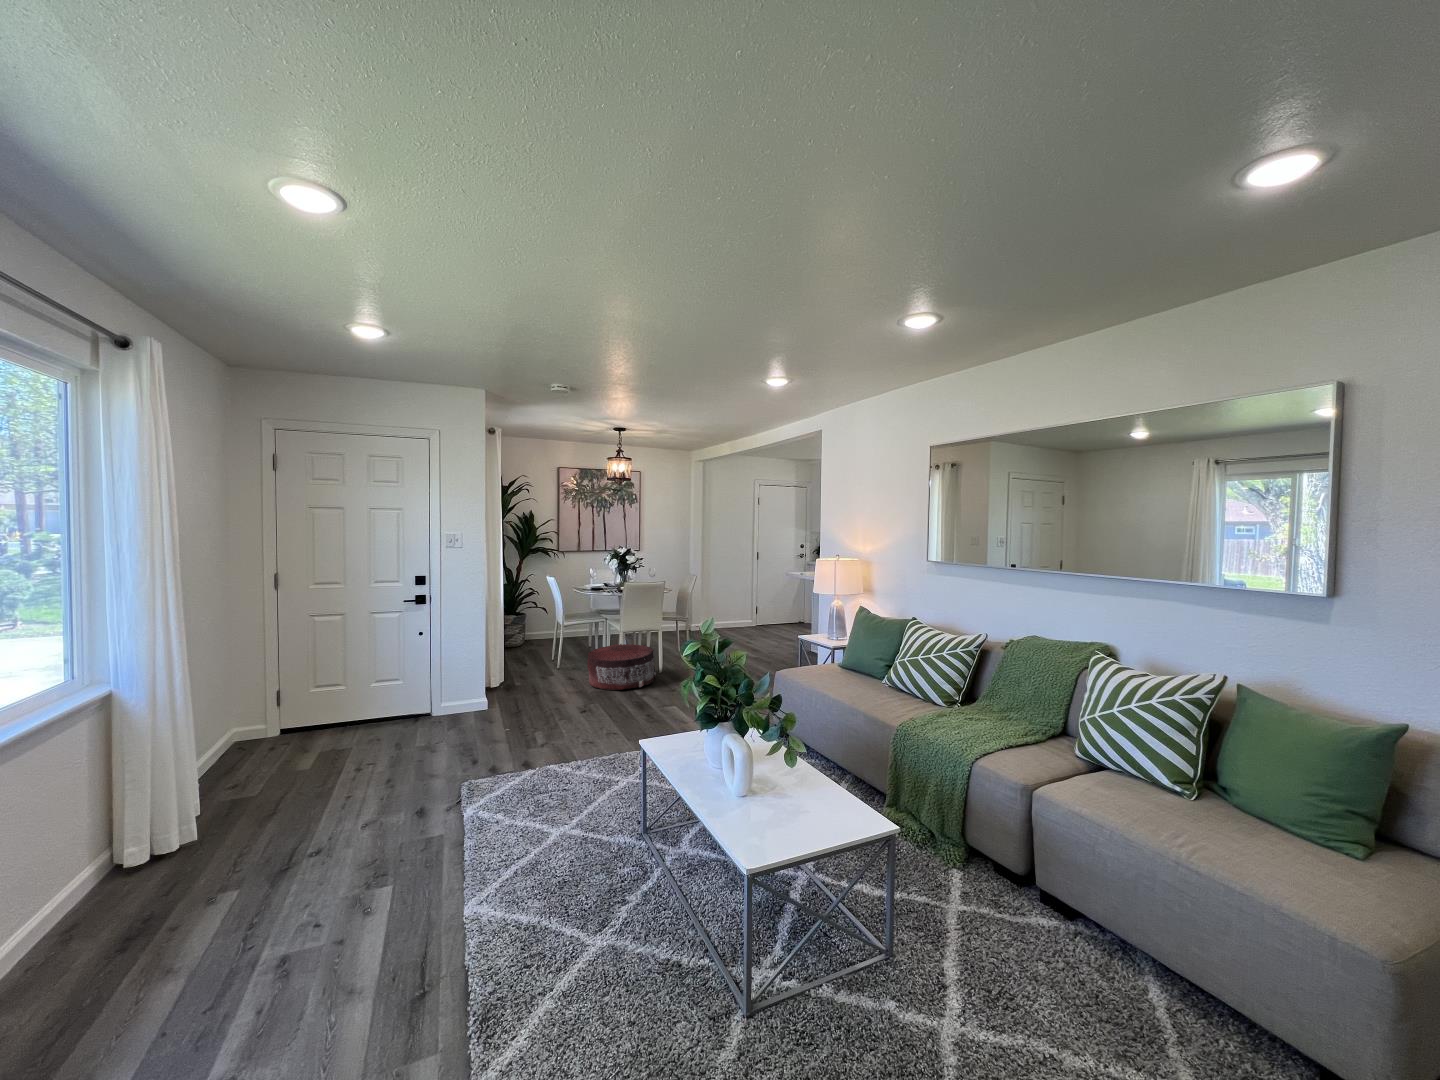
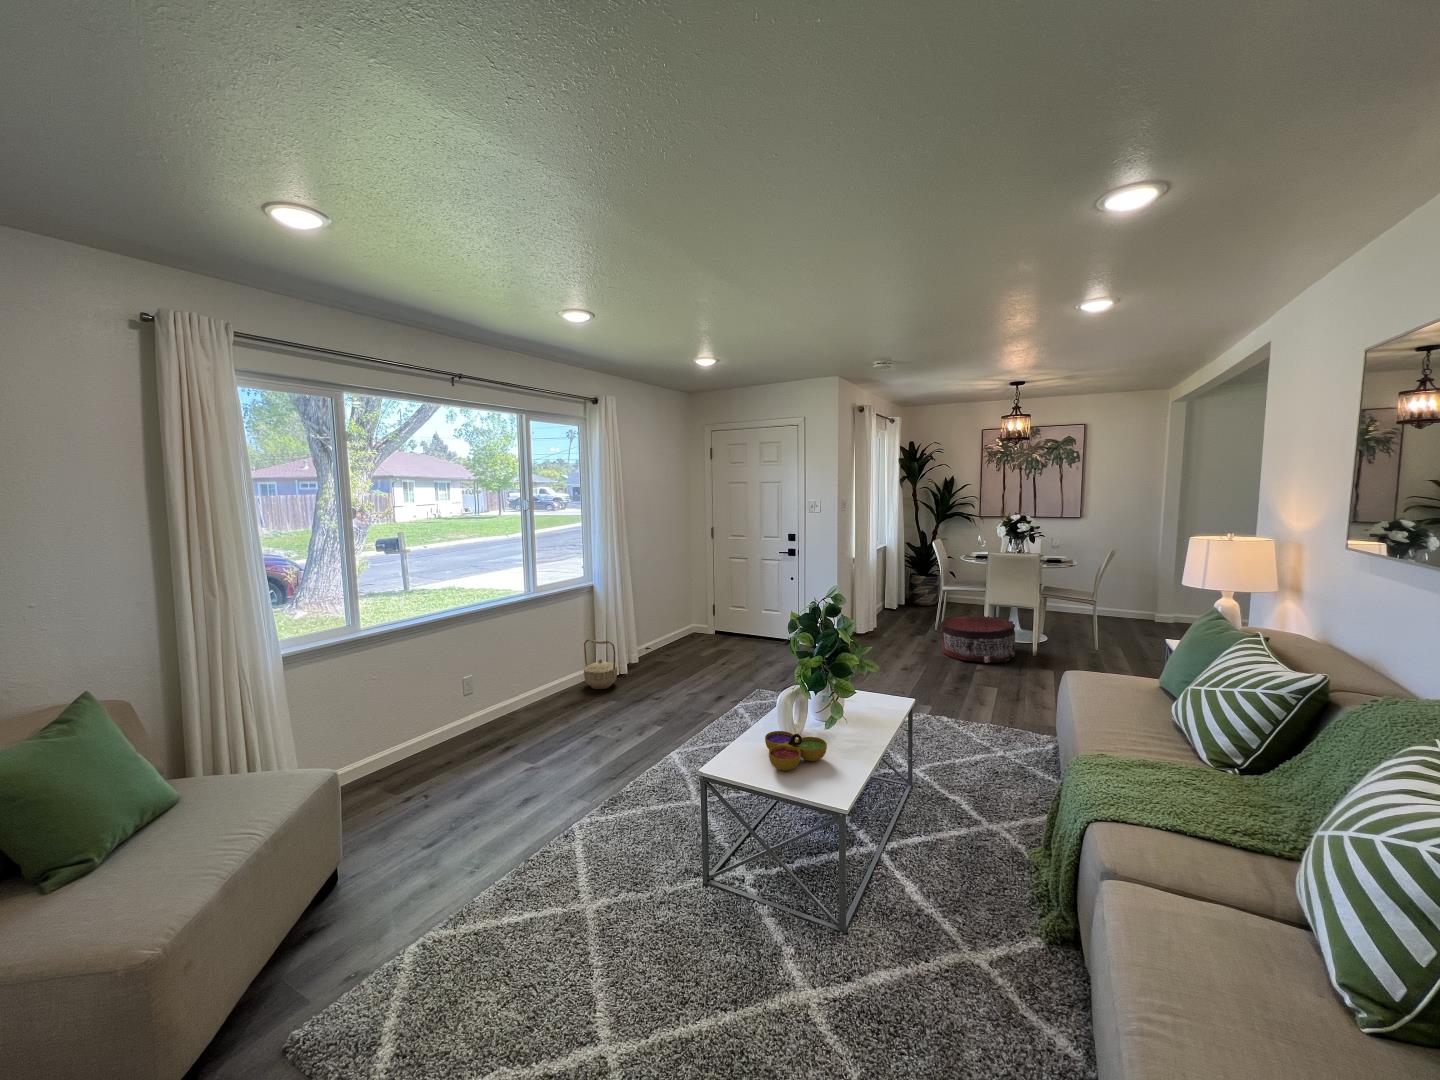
decorative bowl: none [757,778,826,824] -> present [765,731,827,771]
basket: none [98,788,201,895] -> present [584,639,617,689]

